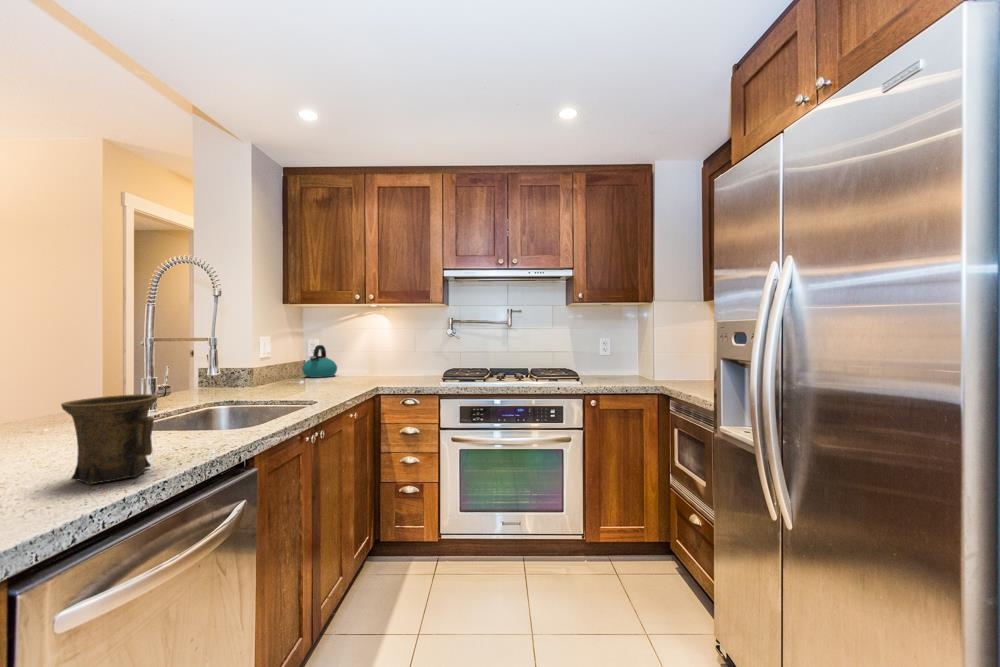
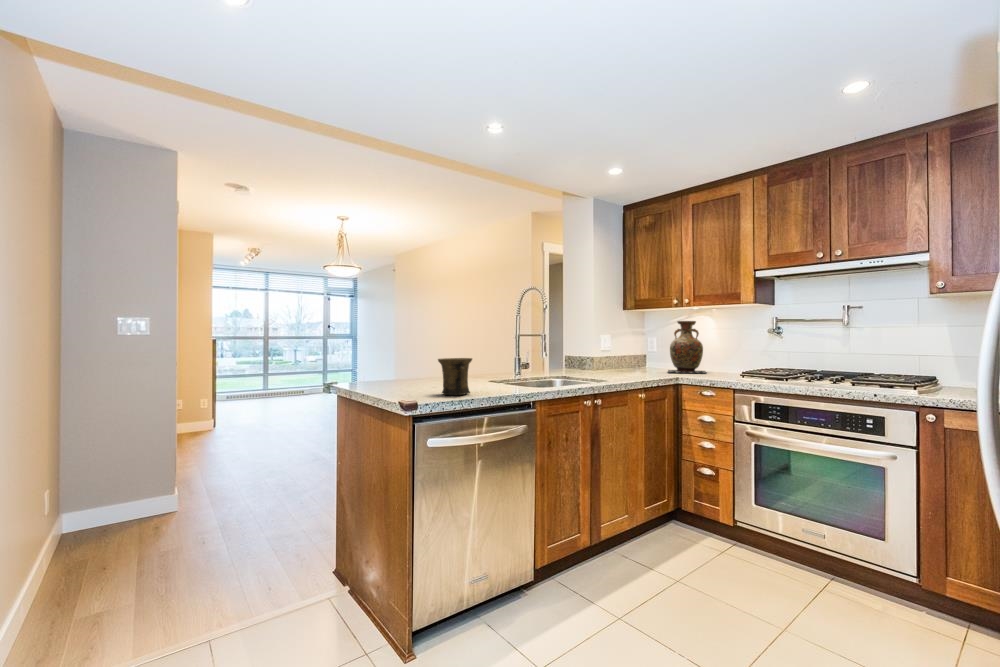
vase: none [345,320,397,381] -> present [668,321,706,373]
kettle: present [302,345,337,378] -> none [639,343,668,369]

